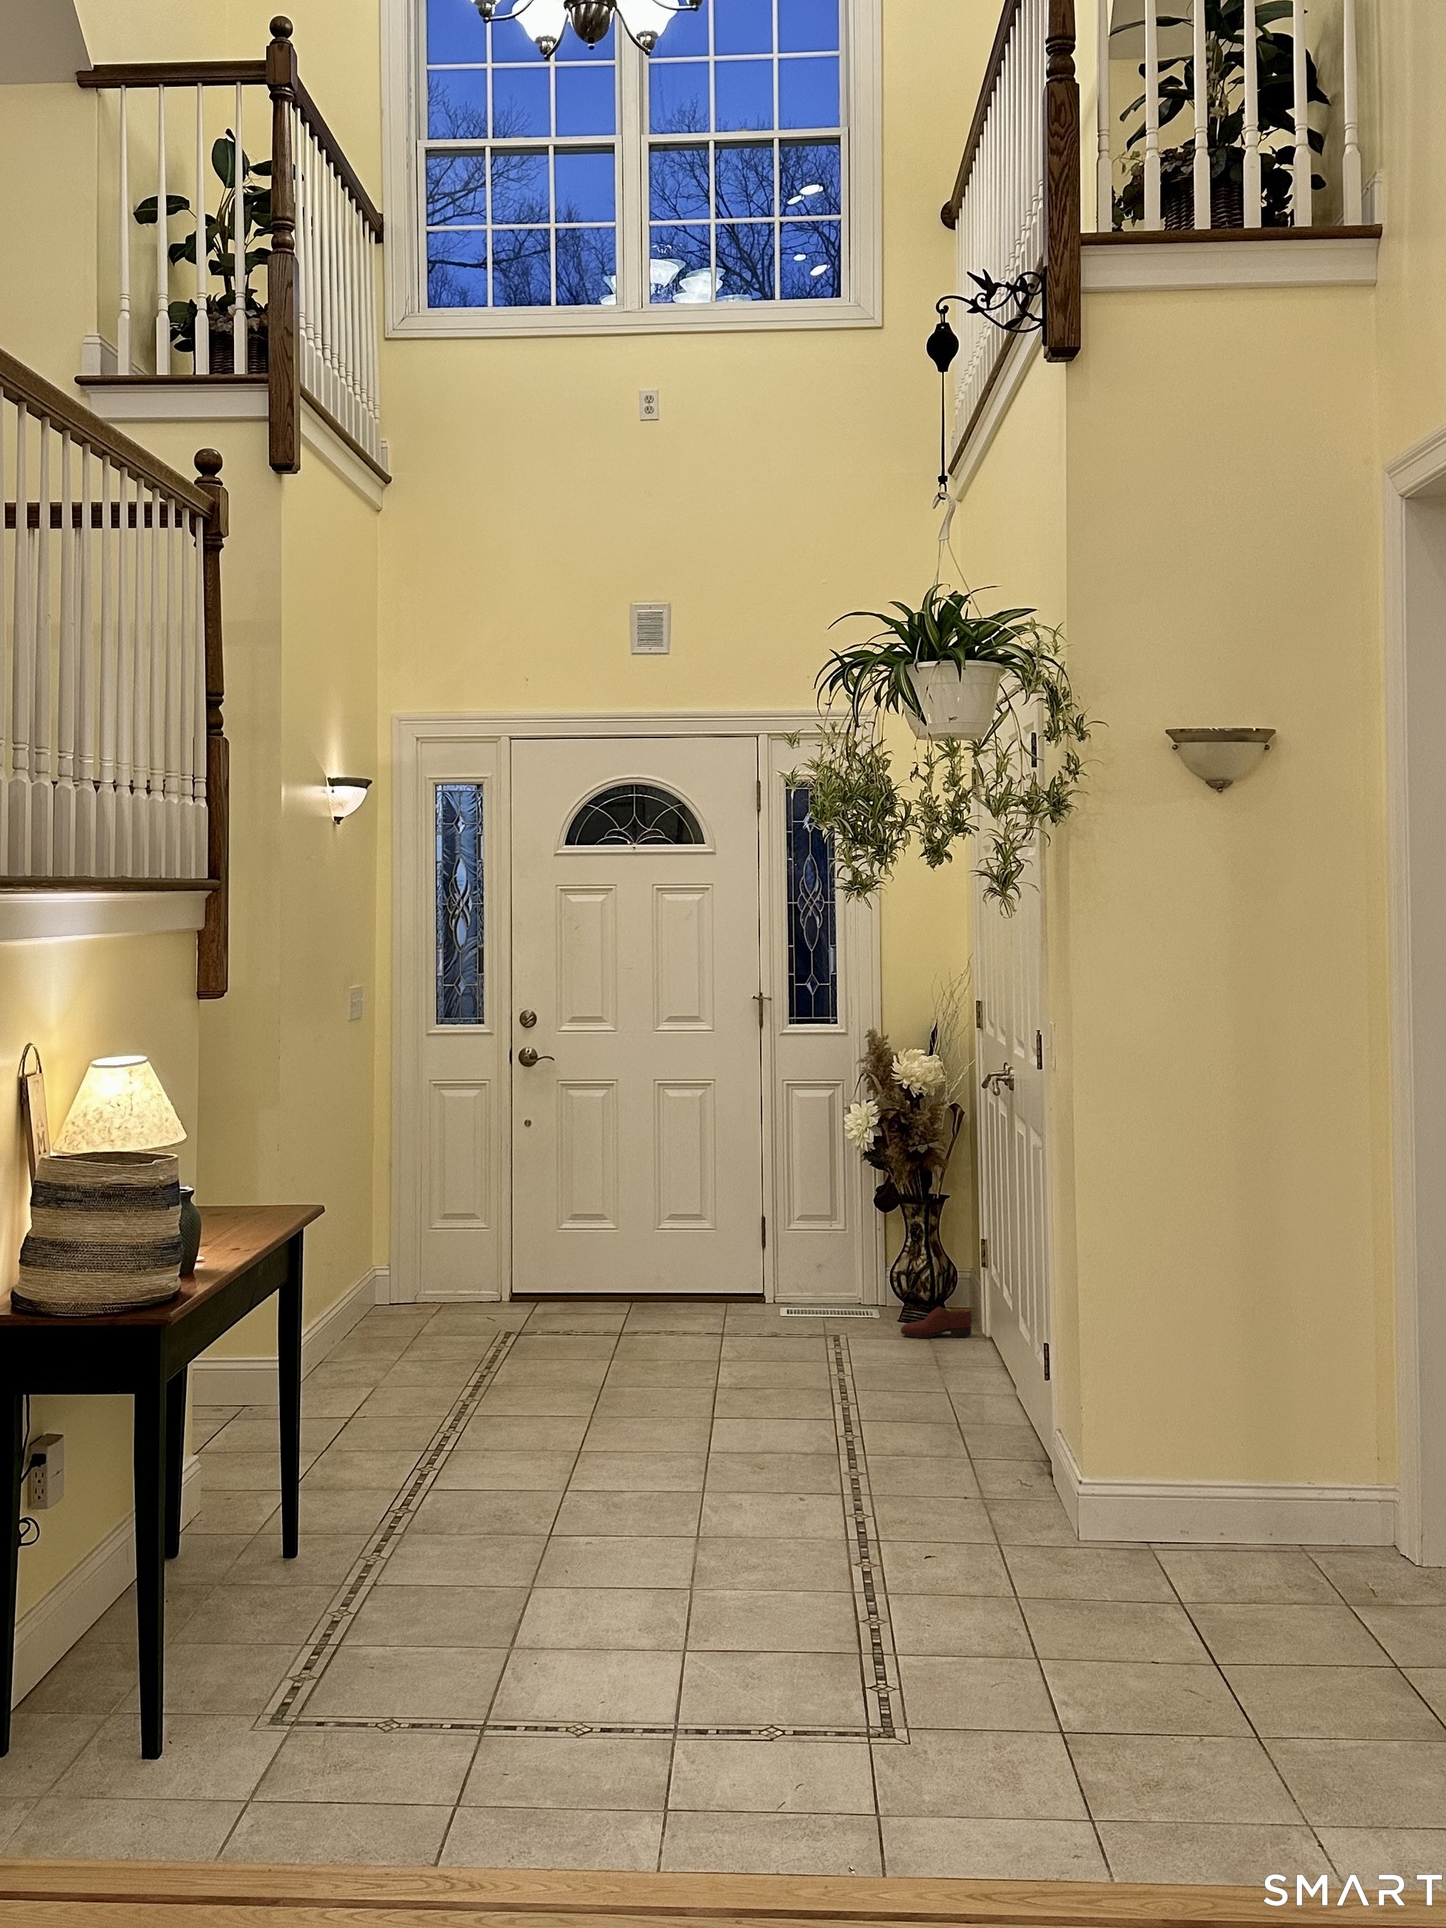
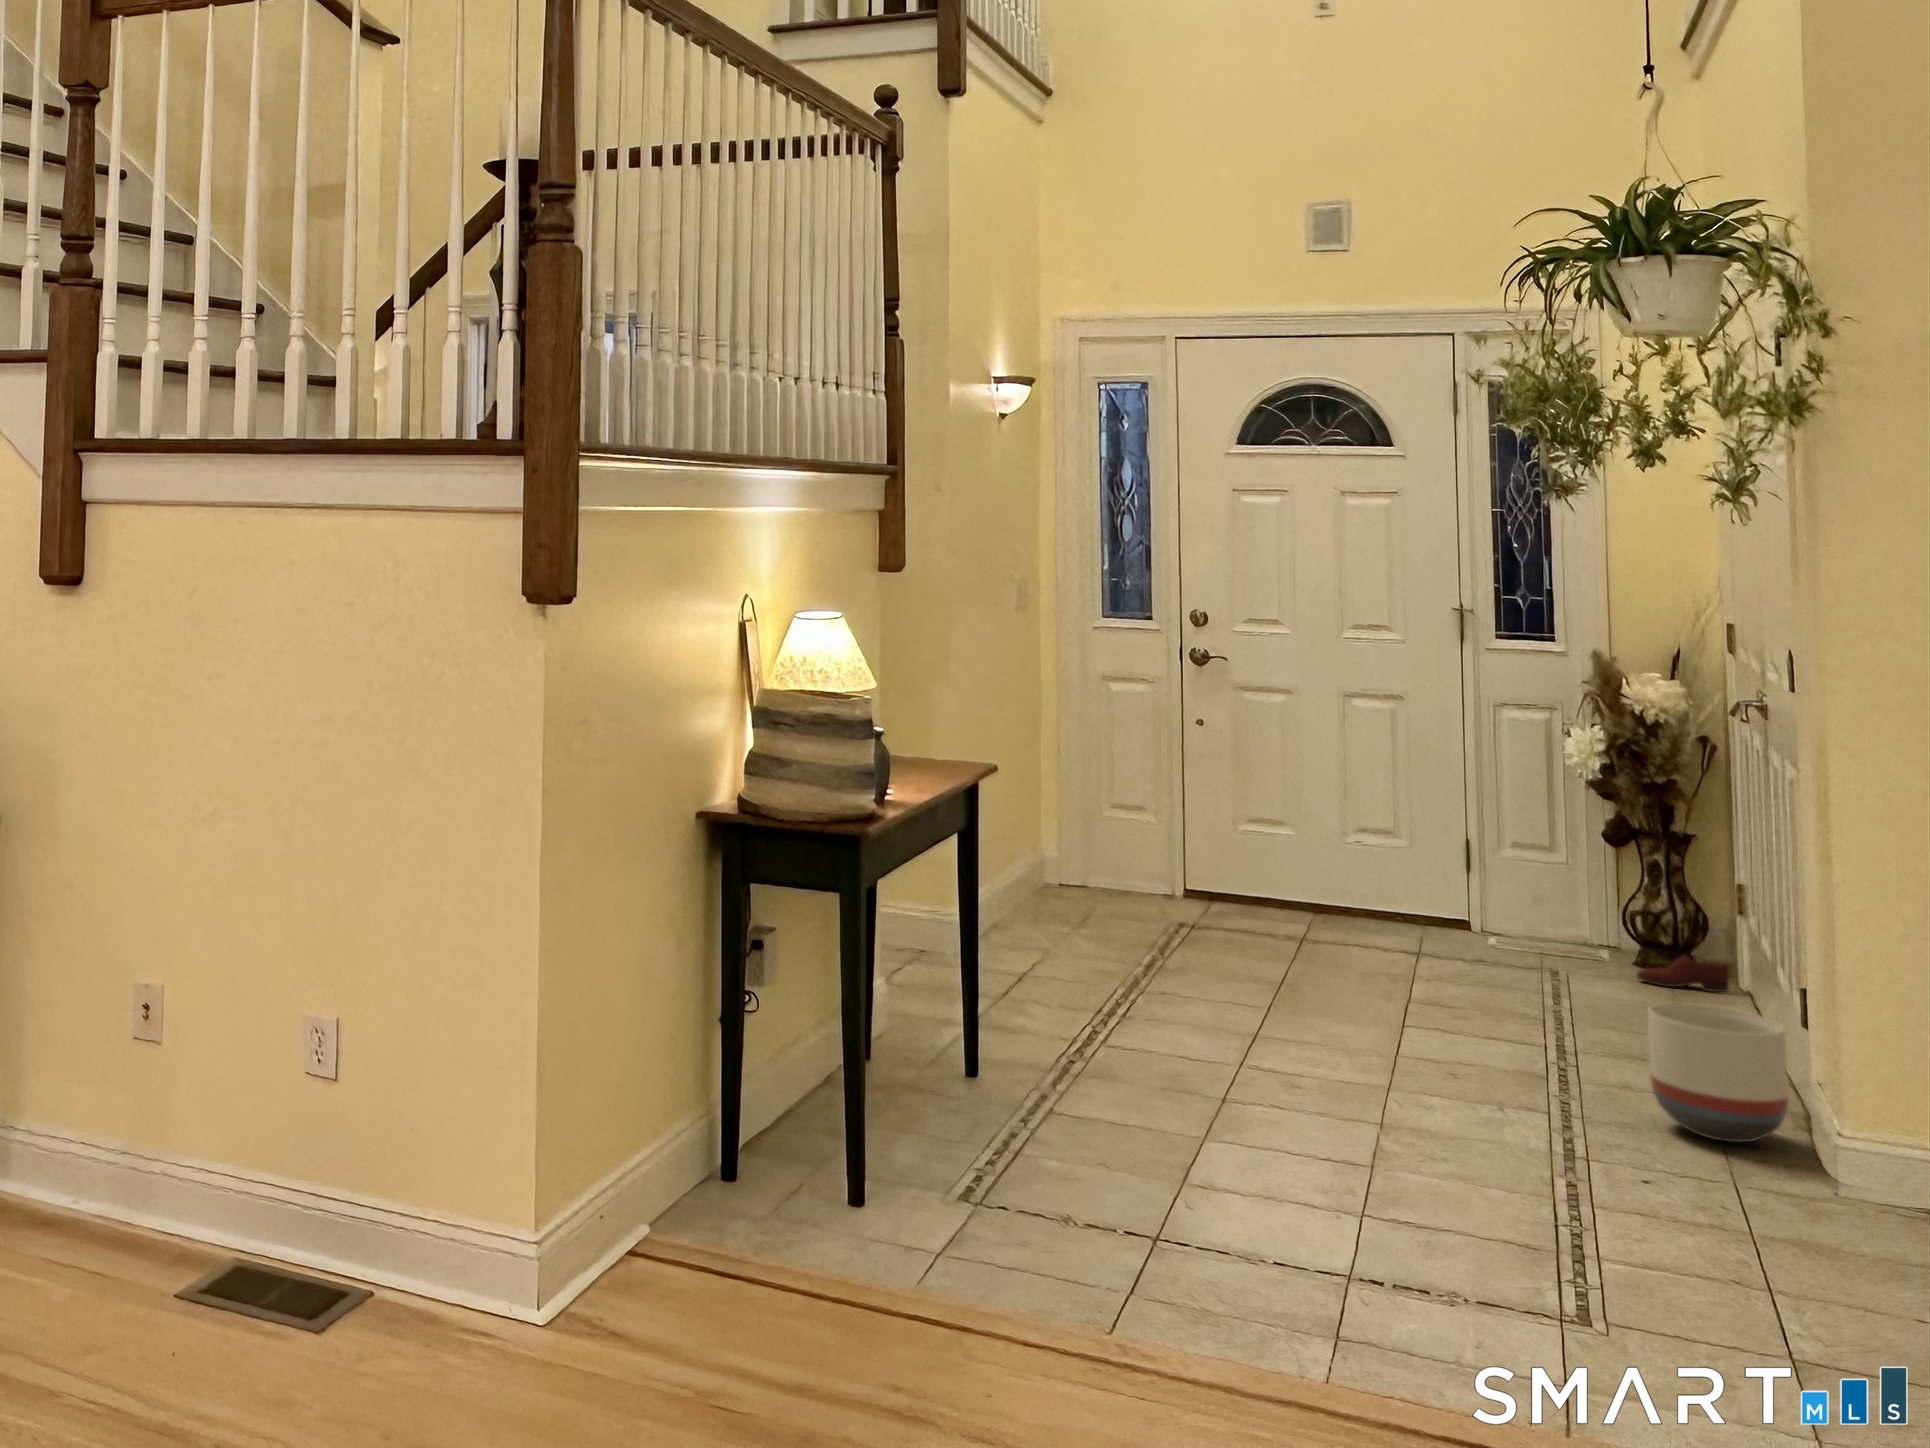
planter: none [924,1367,1032,1494] -> present [1648,1003,1788,1142]

